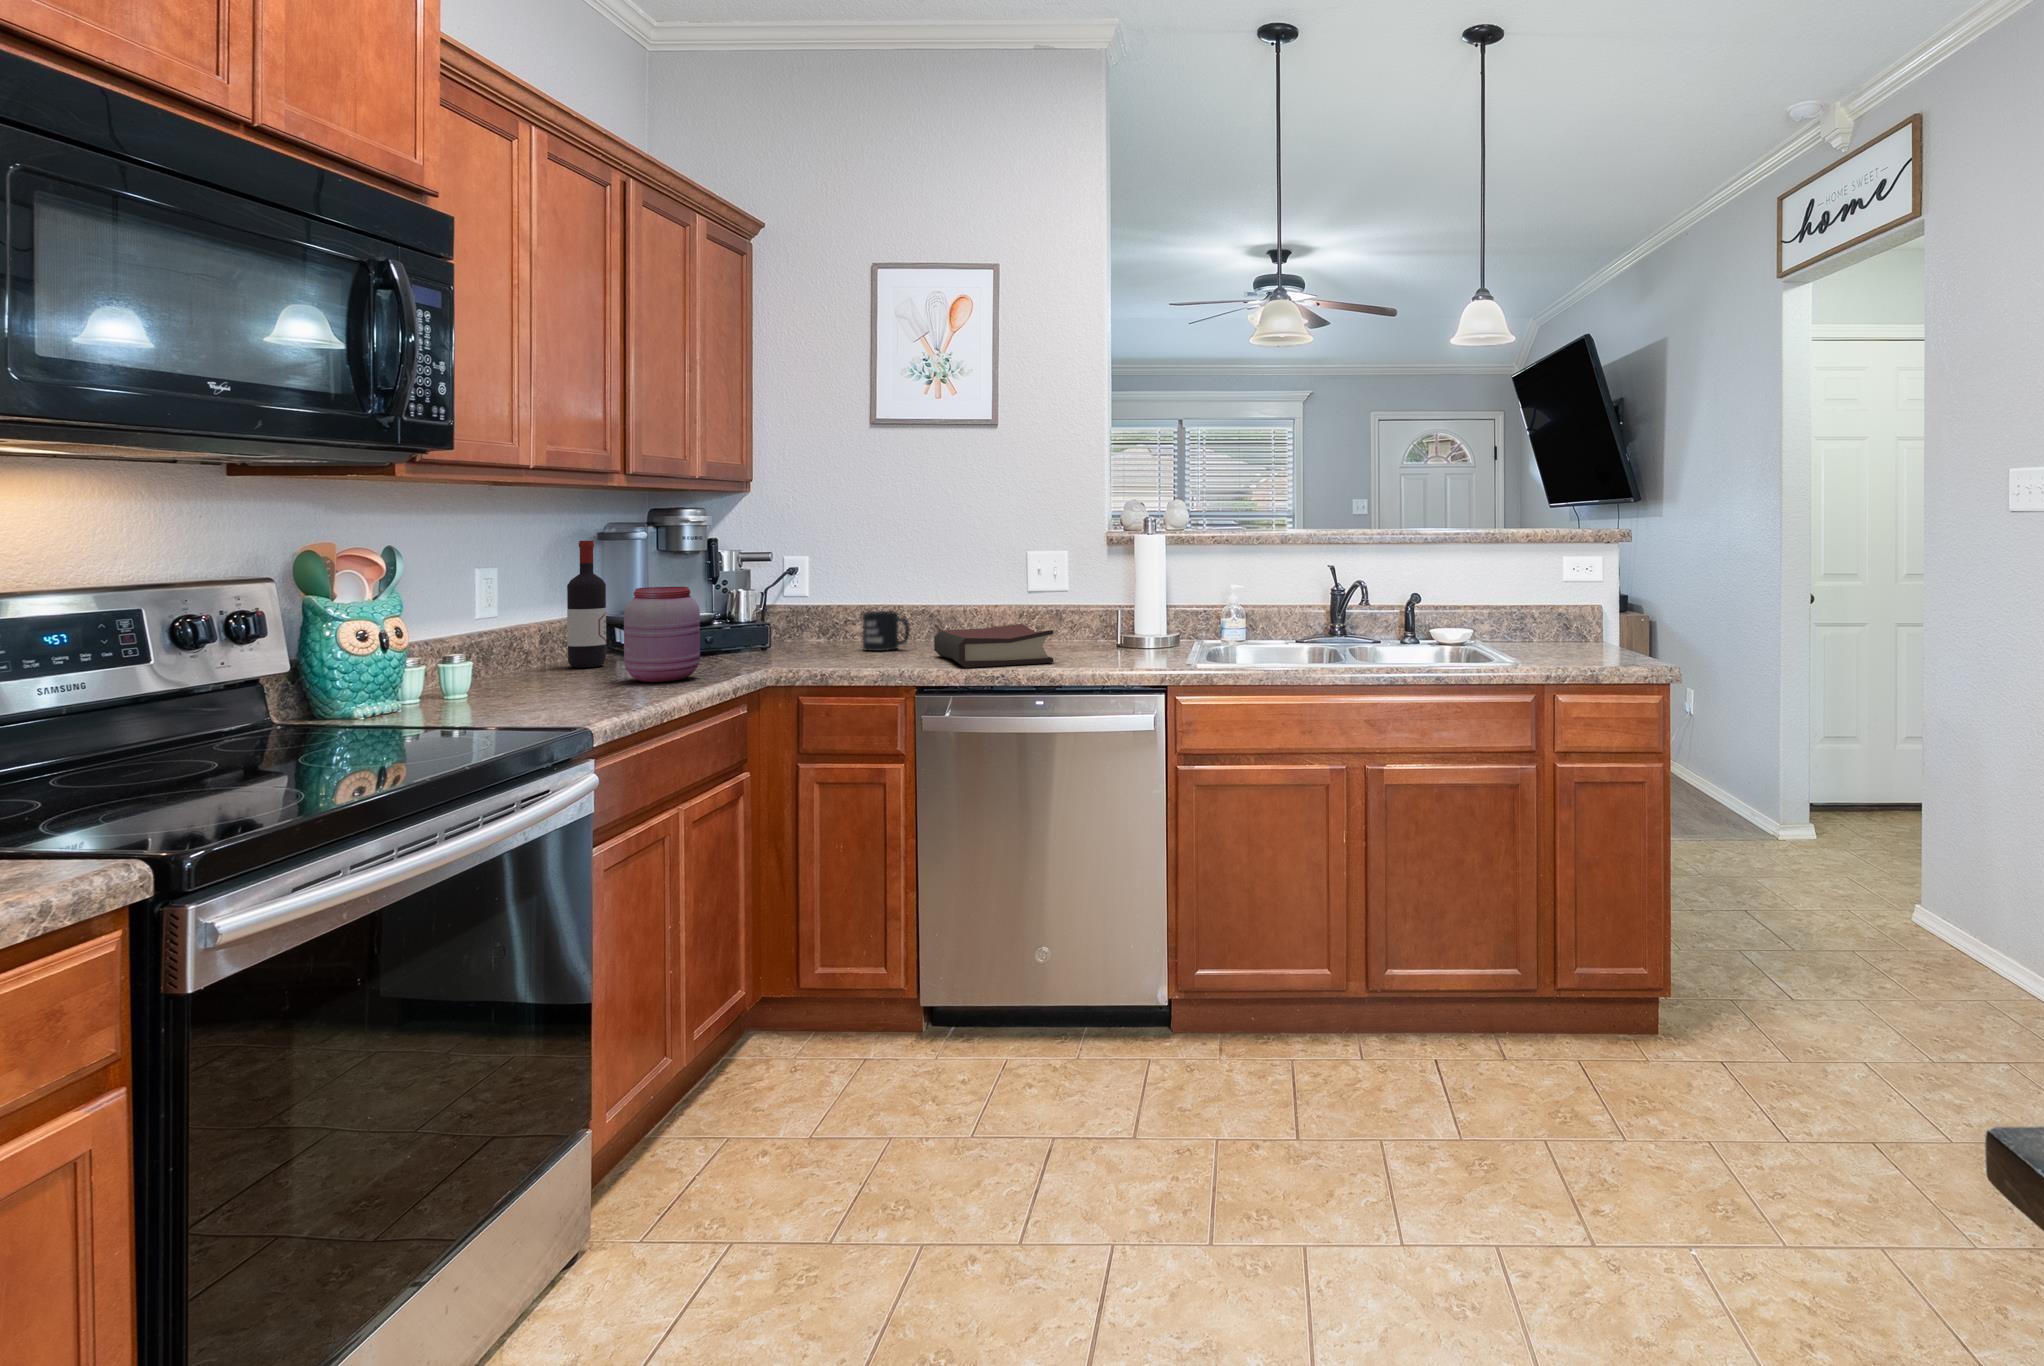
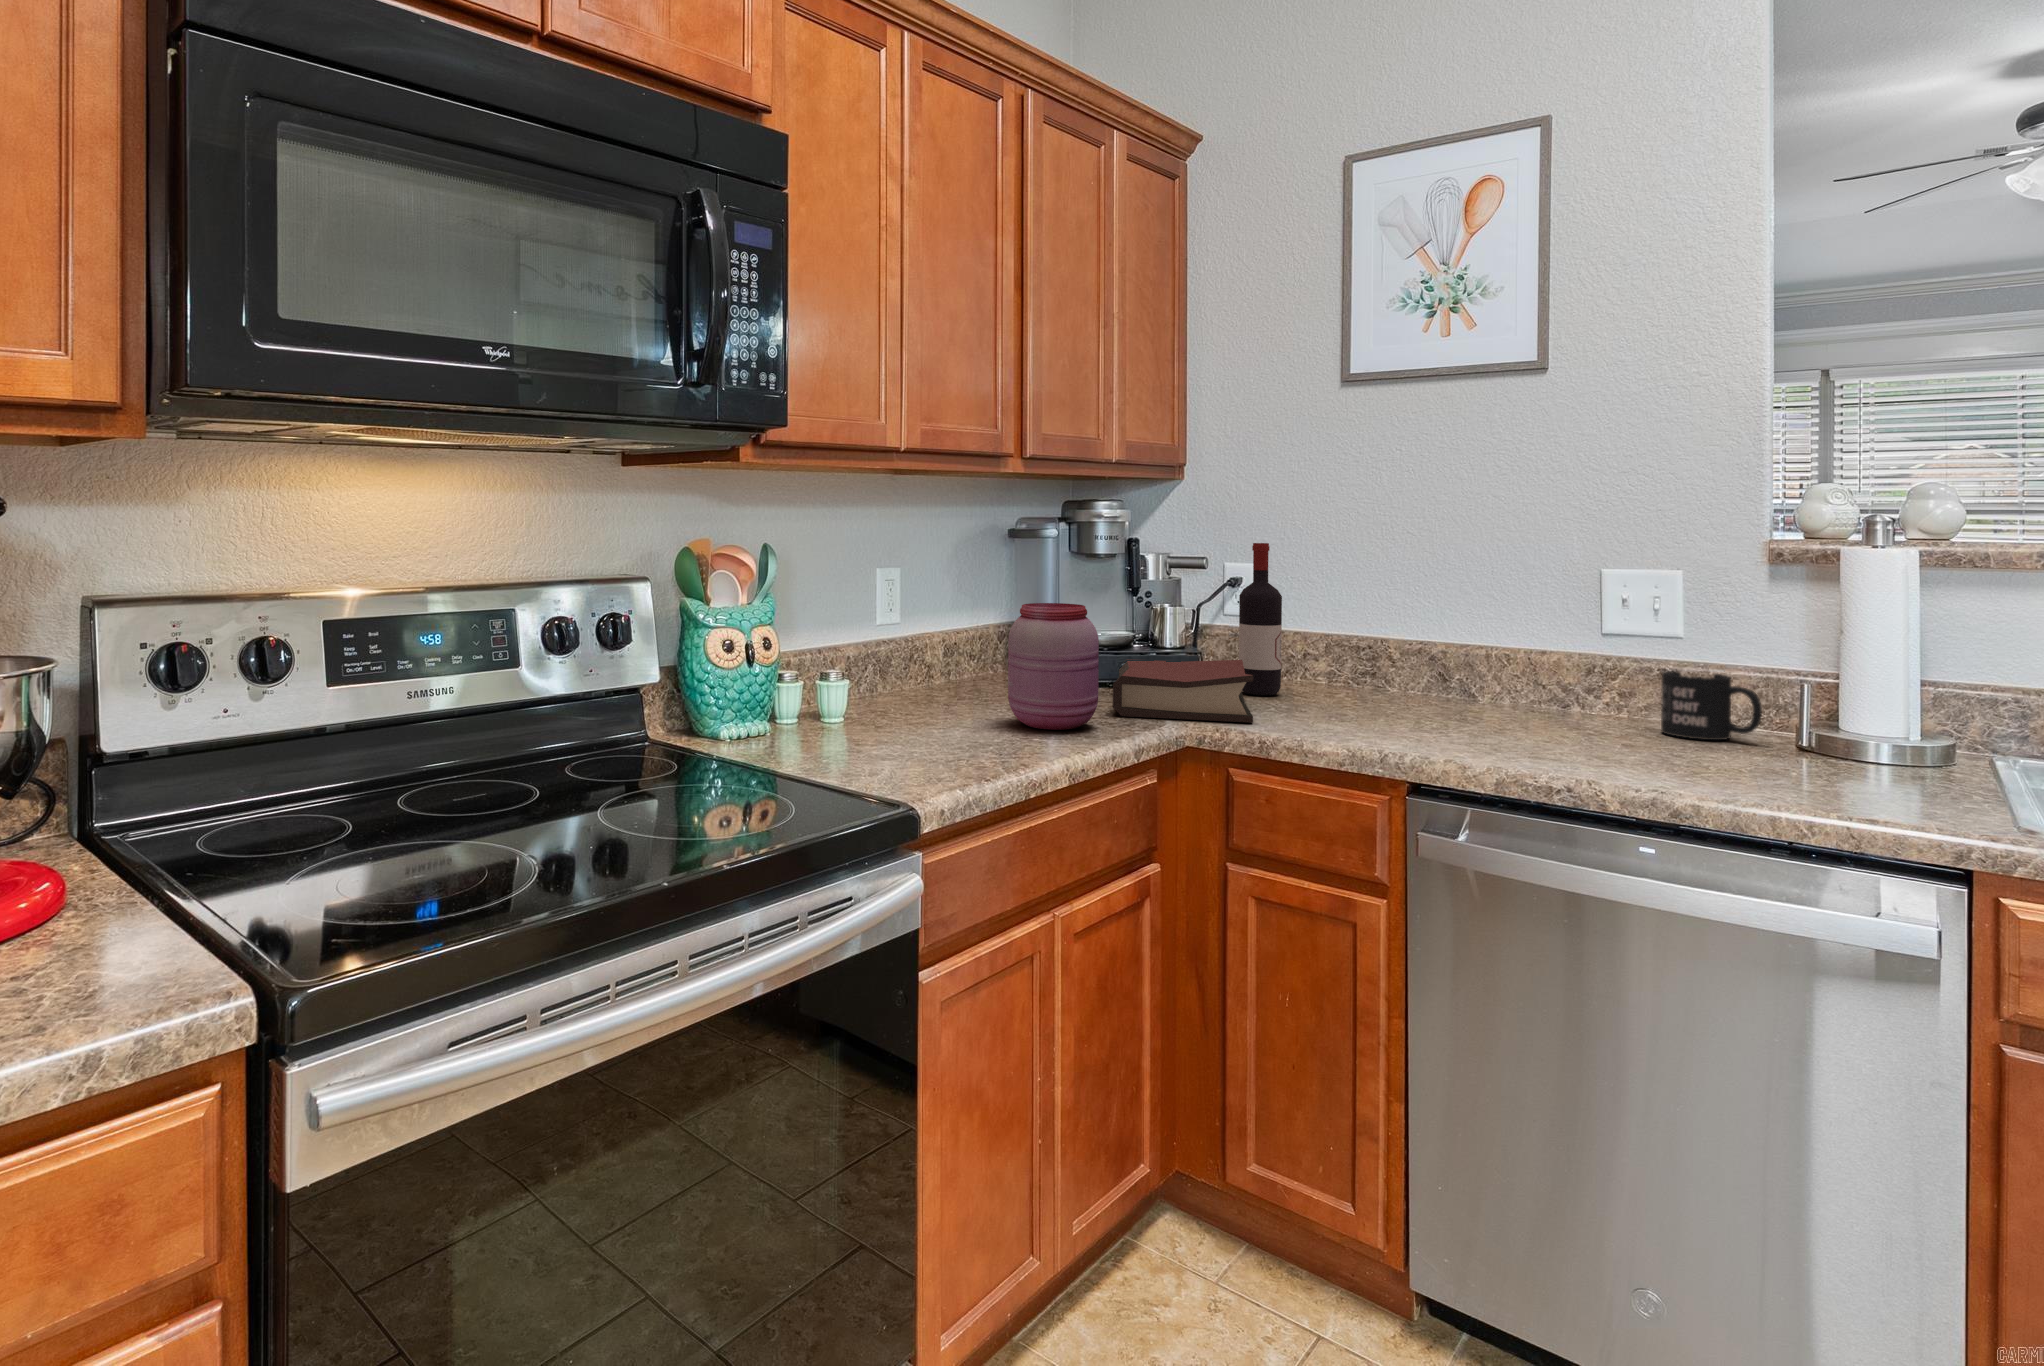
wine bottle: present [567,541,606,668] -> present [1239,543,1282,695]
mug: present [863,611,910,651] -> present [1661,671,1762,740]
hardback book: present [934,624,1053,668] -> present [1113,660,1253,723]

